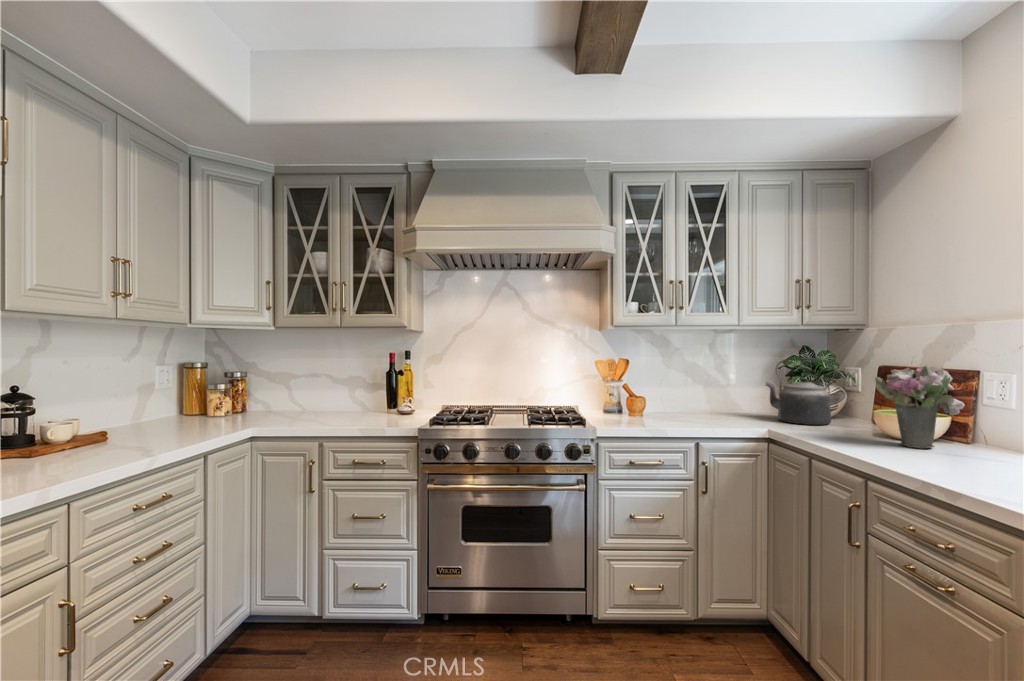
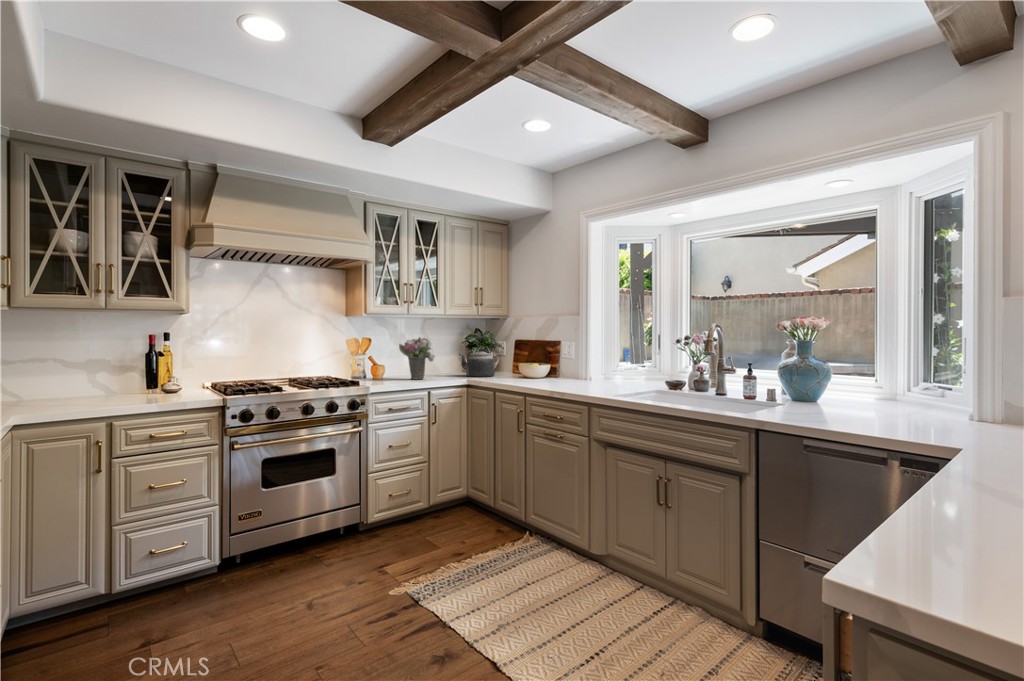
flower bouquet: present [875,366,965,448] -> present [399,337,435,380]

